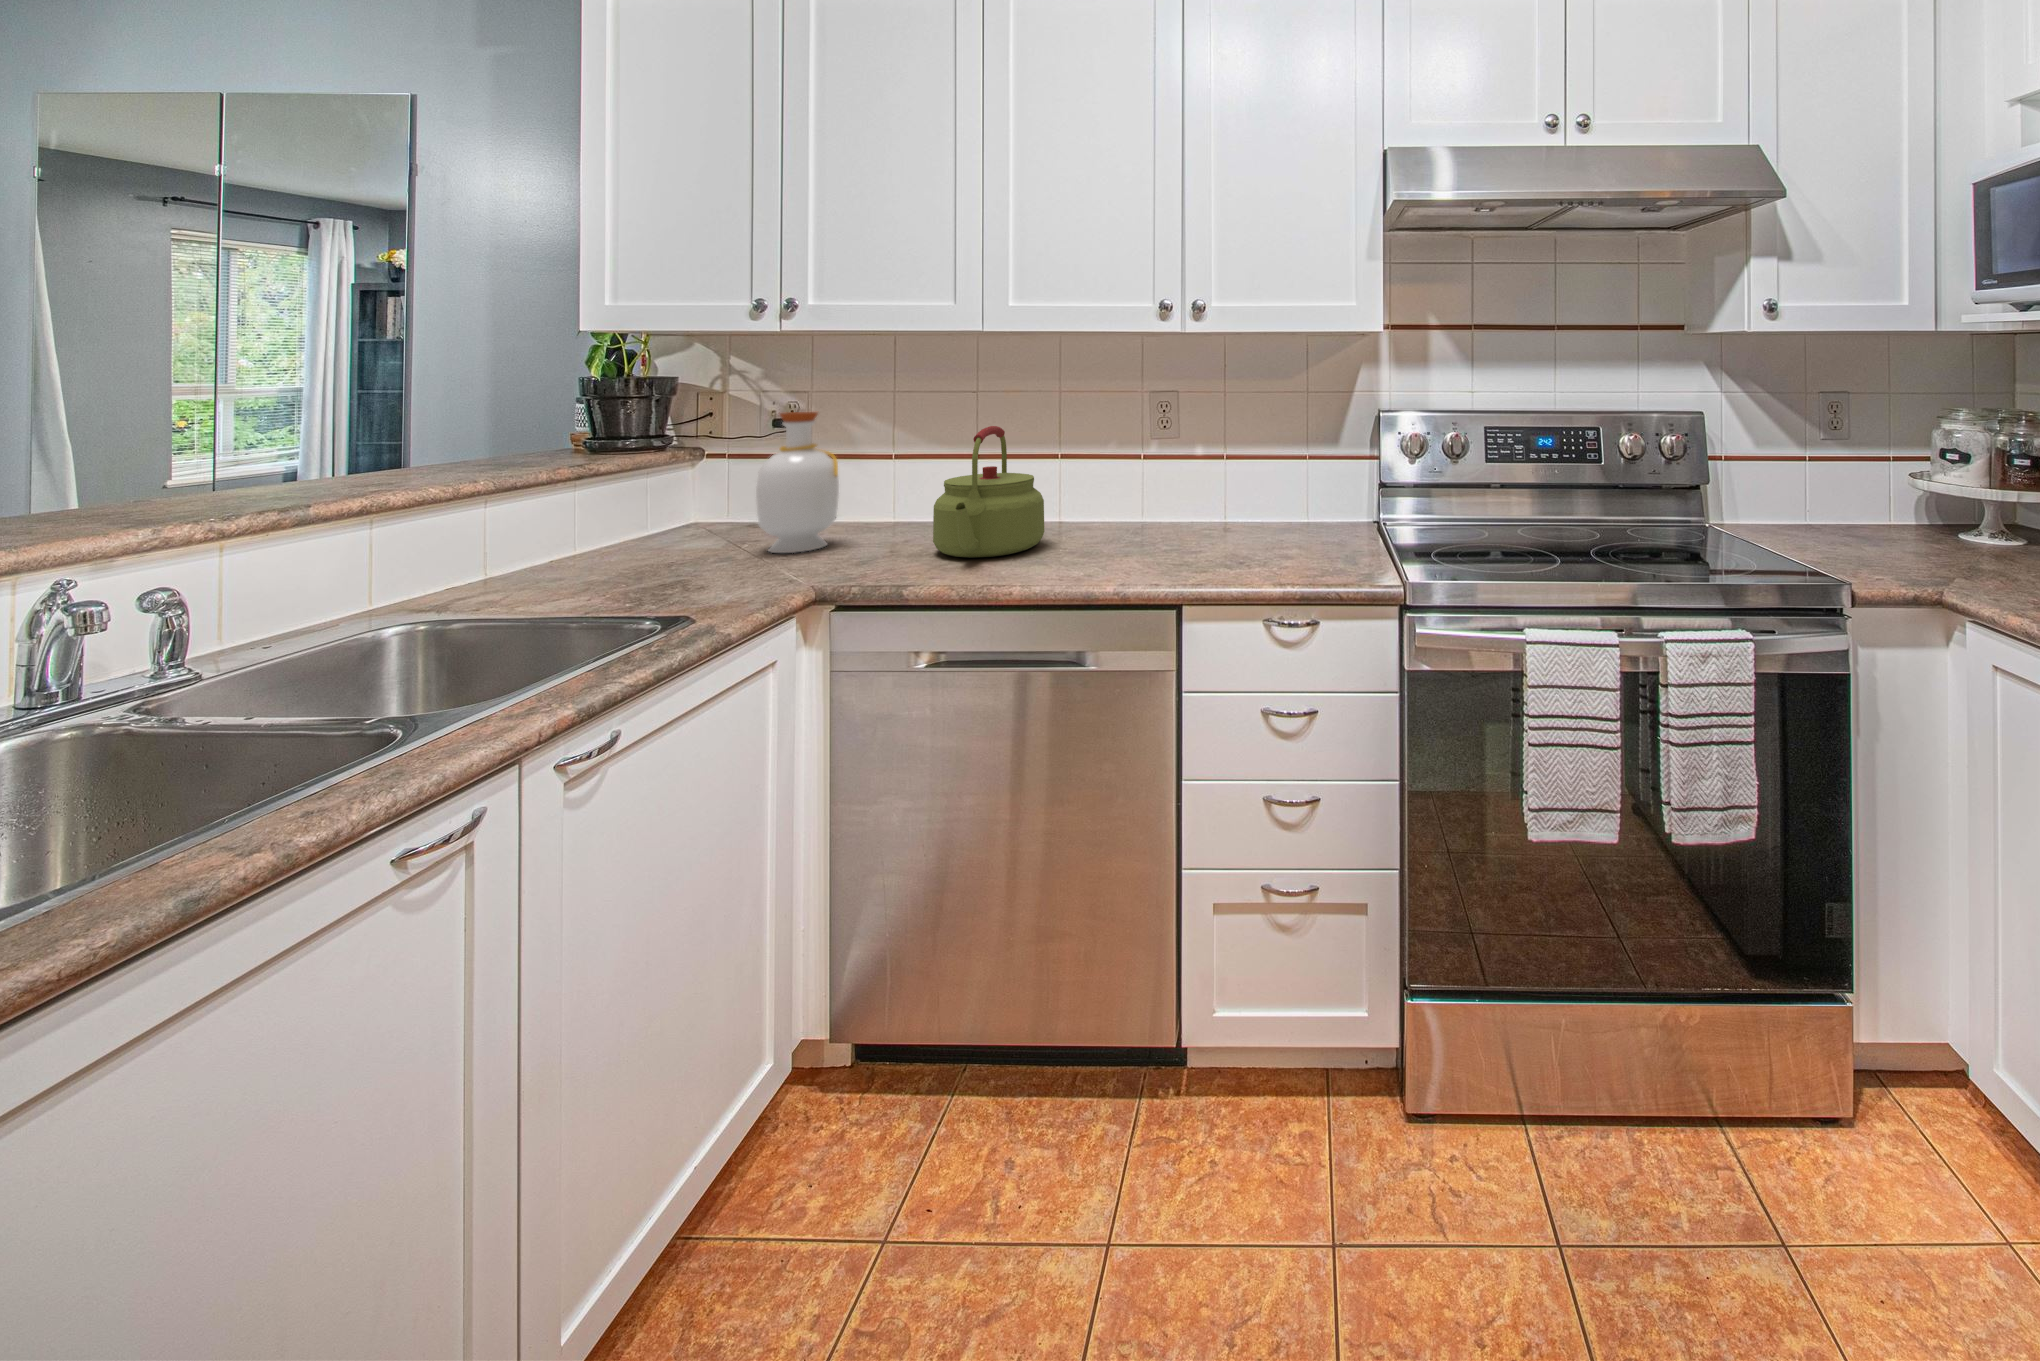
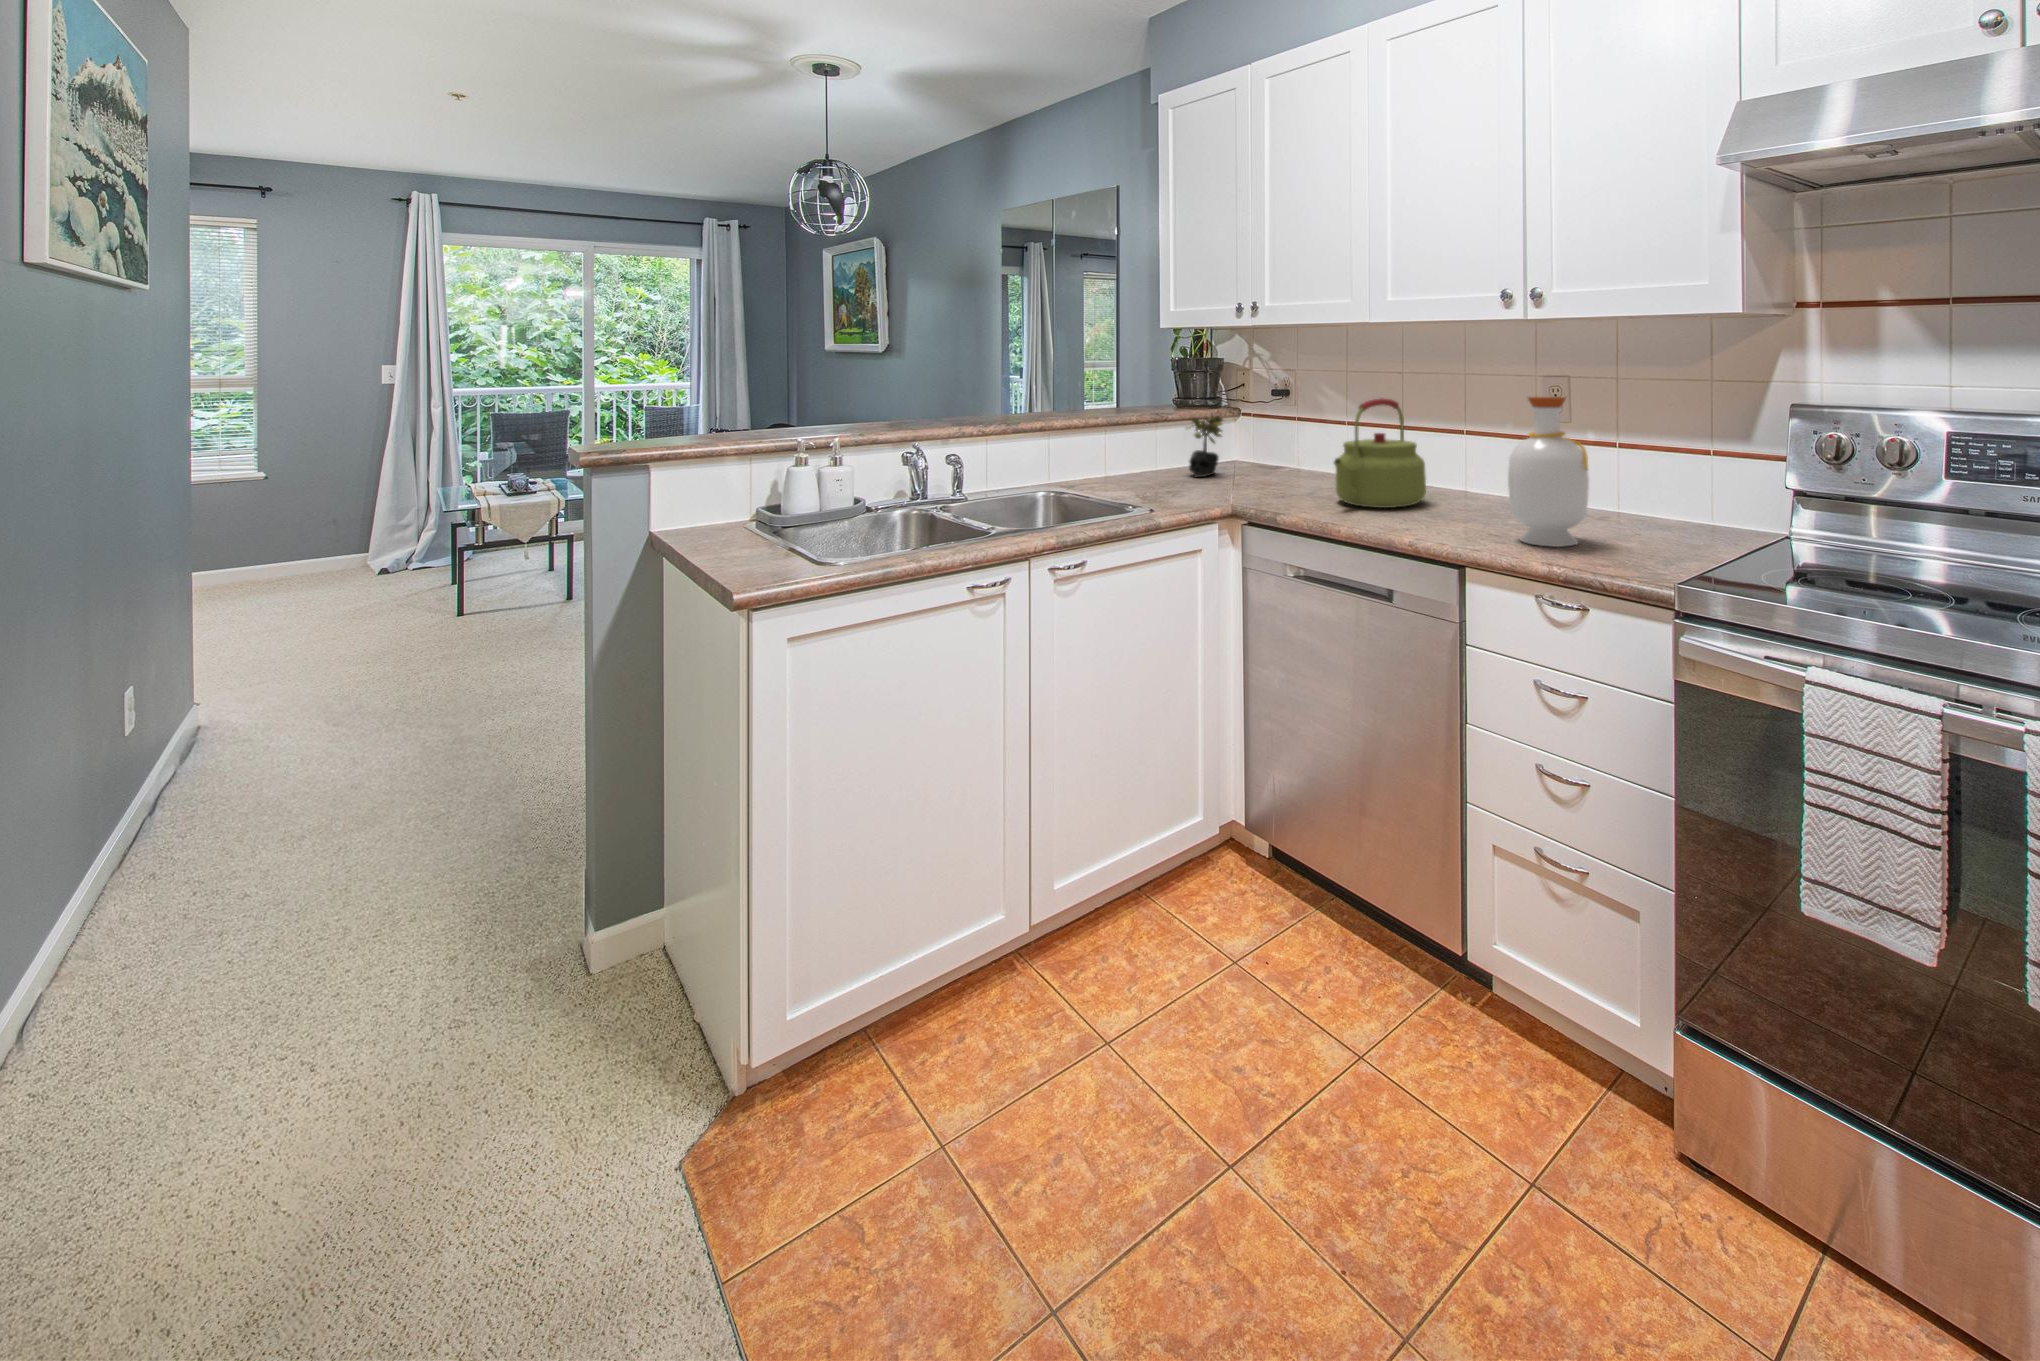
bottle: present [756,412,839,553] -> present [1508,397,1589,547]
succulent plant: none [639,459,712,555] -> present [1189,415,1223,477]

